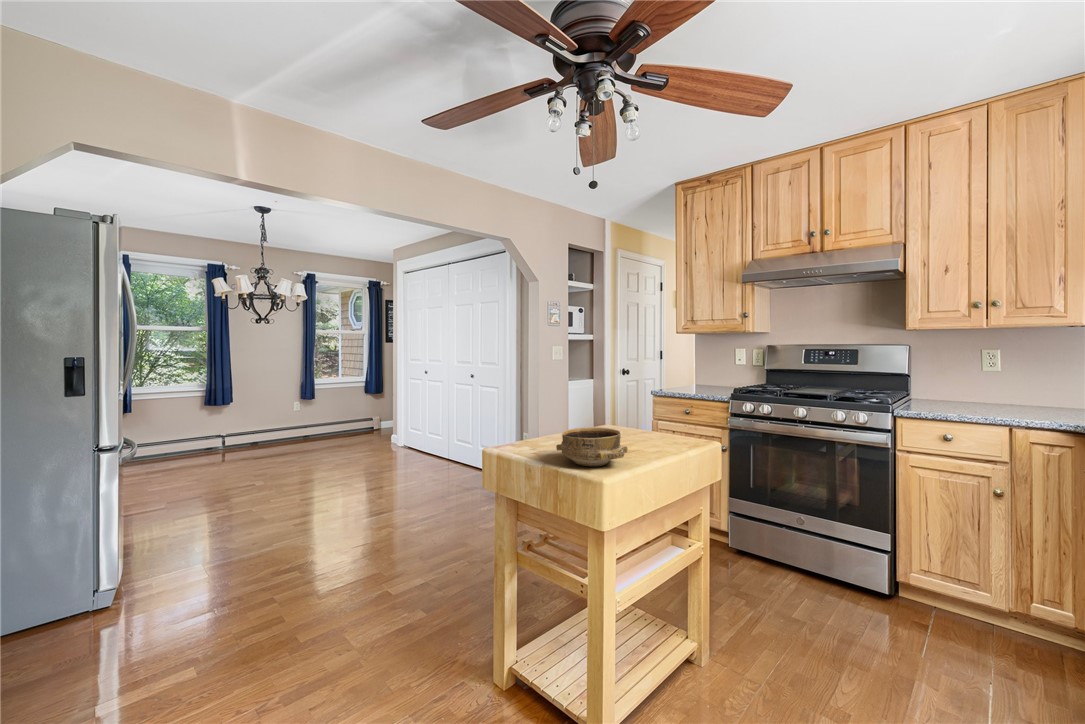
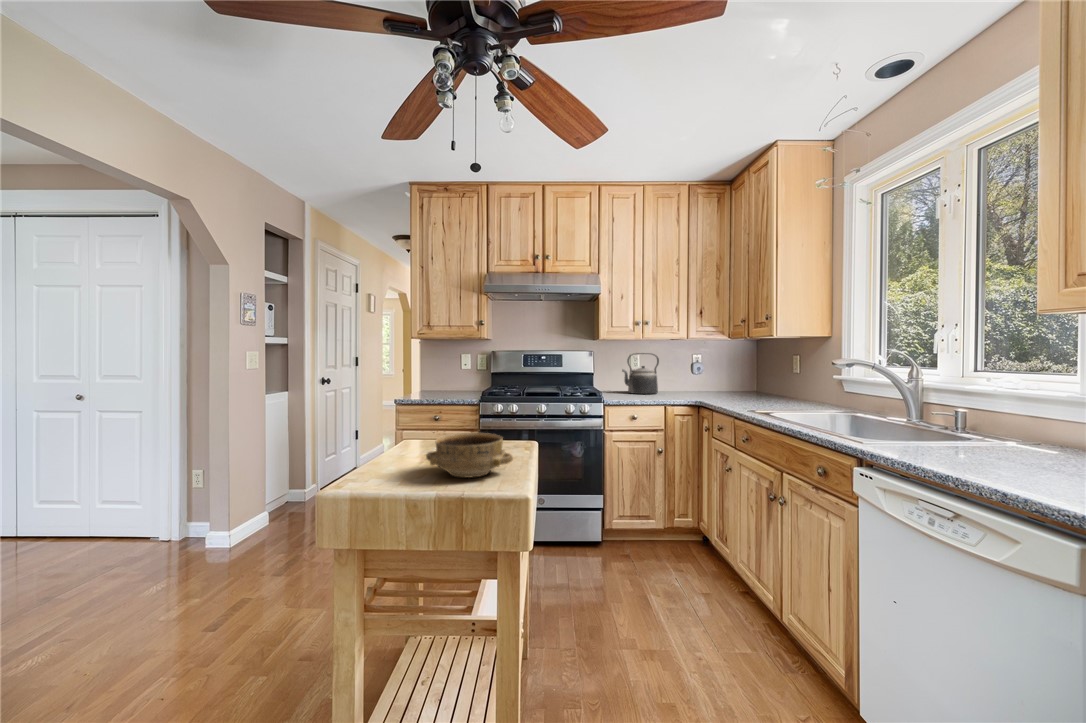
kettle: none [954,347,1032,408] -> present [622,353,659,394]

